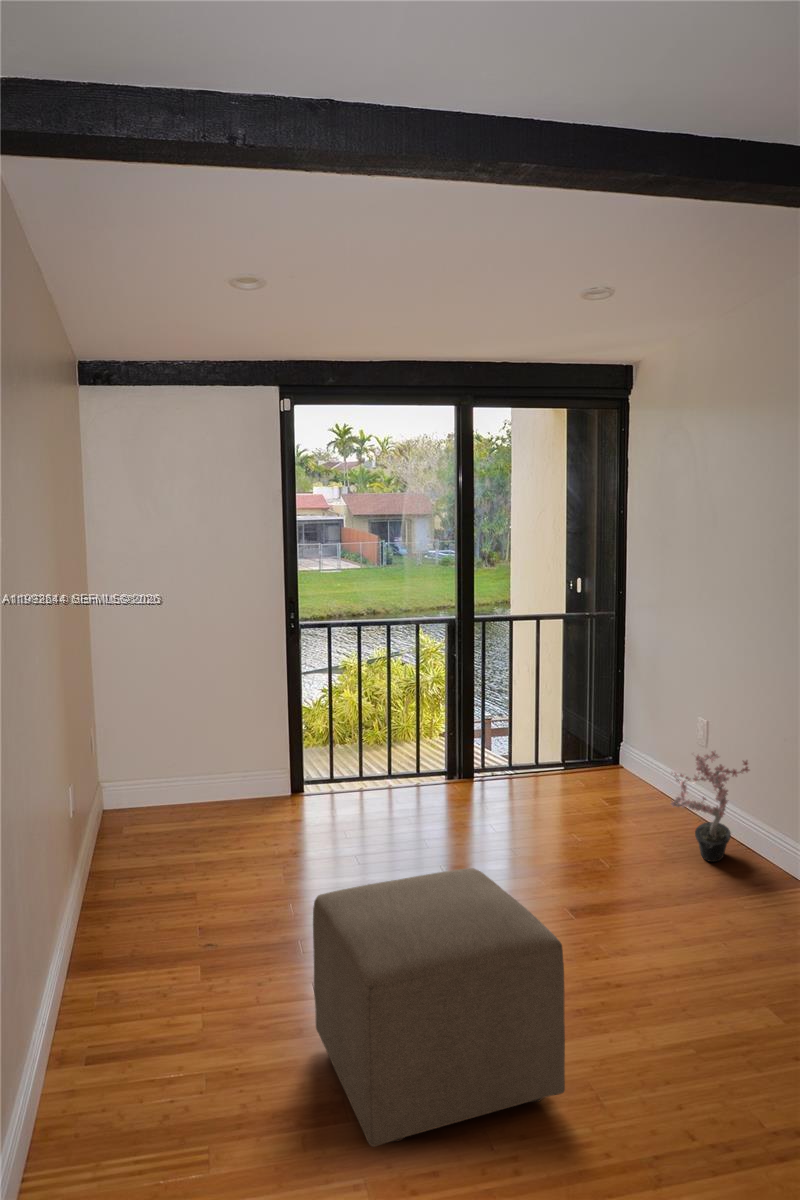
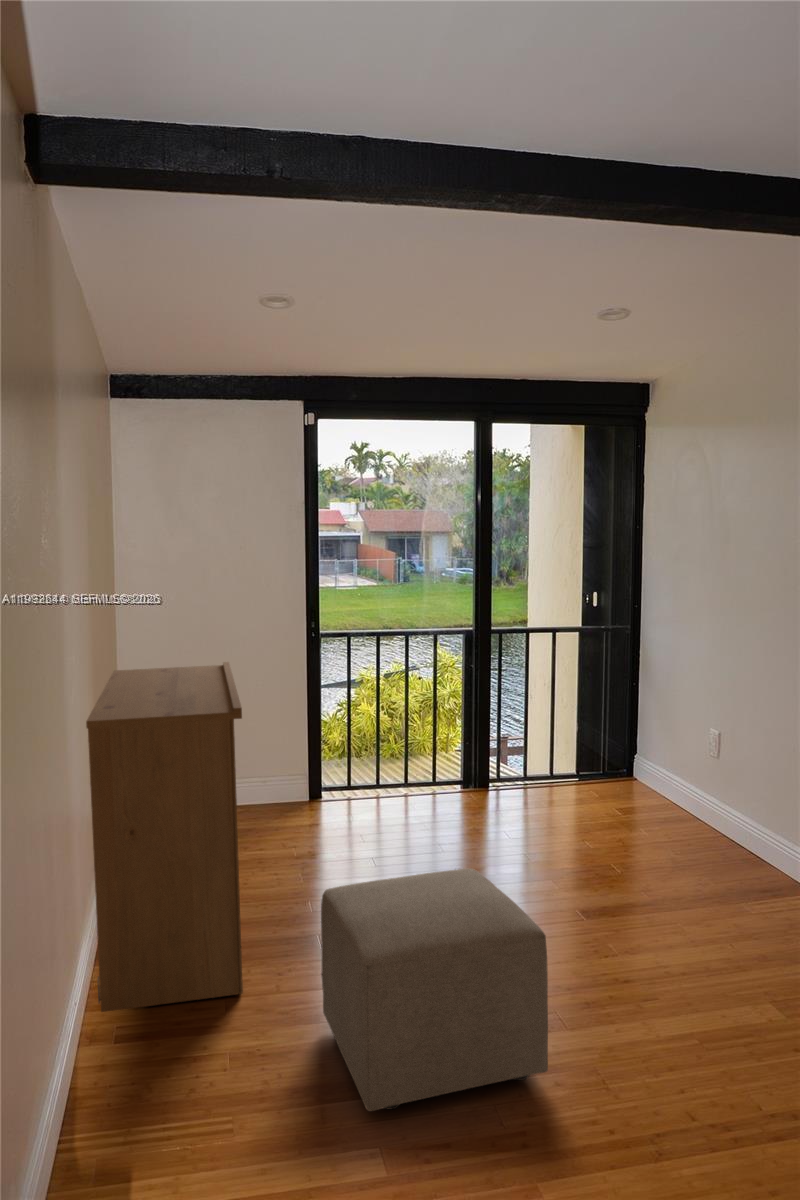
bookshelf: none [52,650,227,1033] -> present [86,662,243,1012]
potted plant: present [671,751,750,862] -> none [673,759,756,874]

